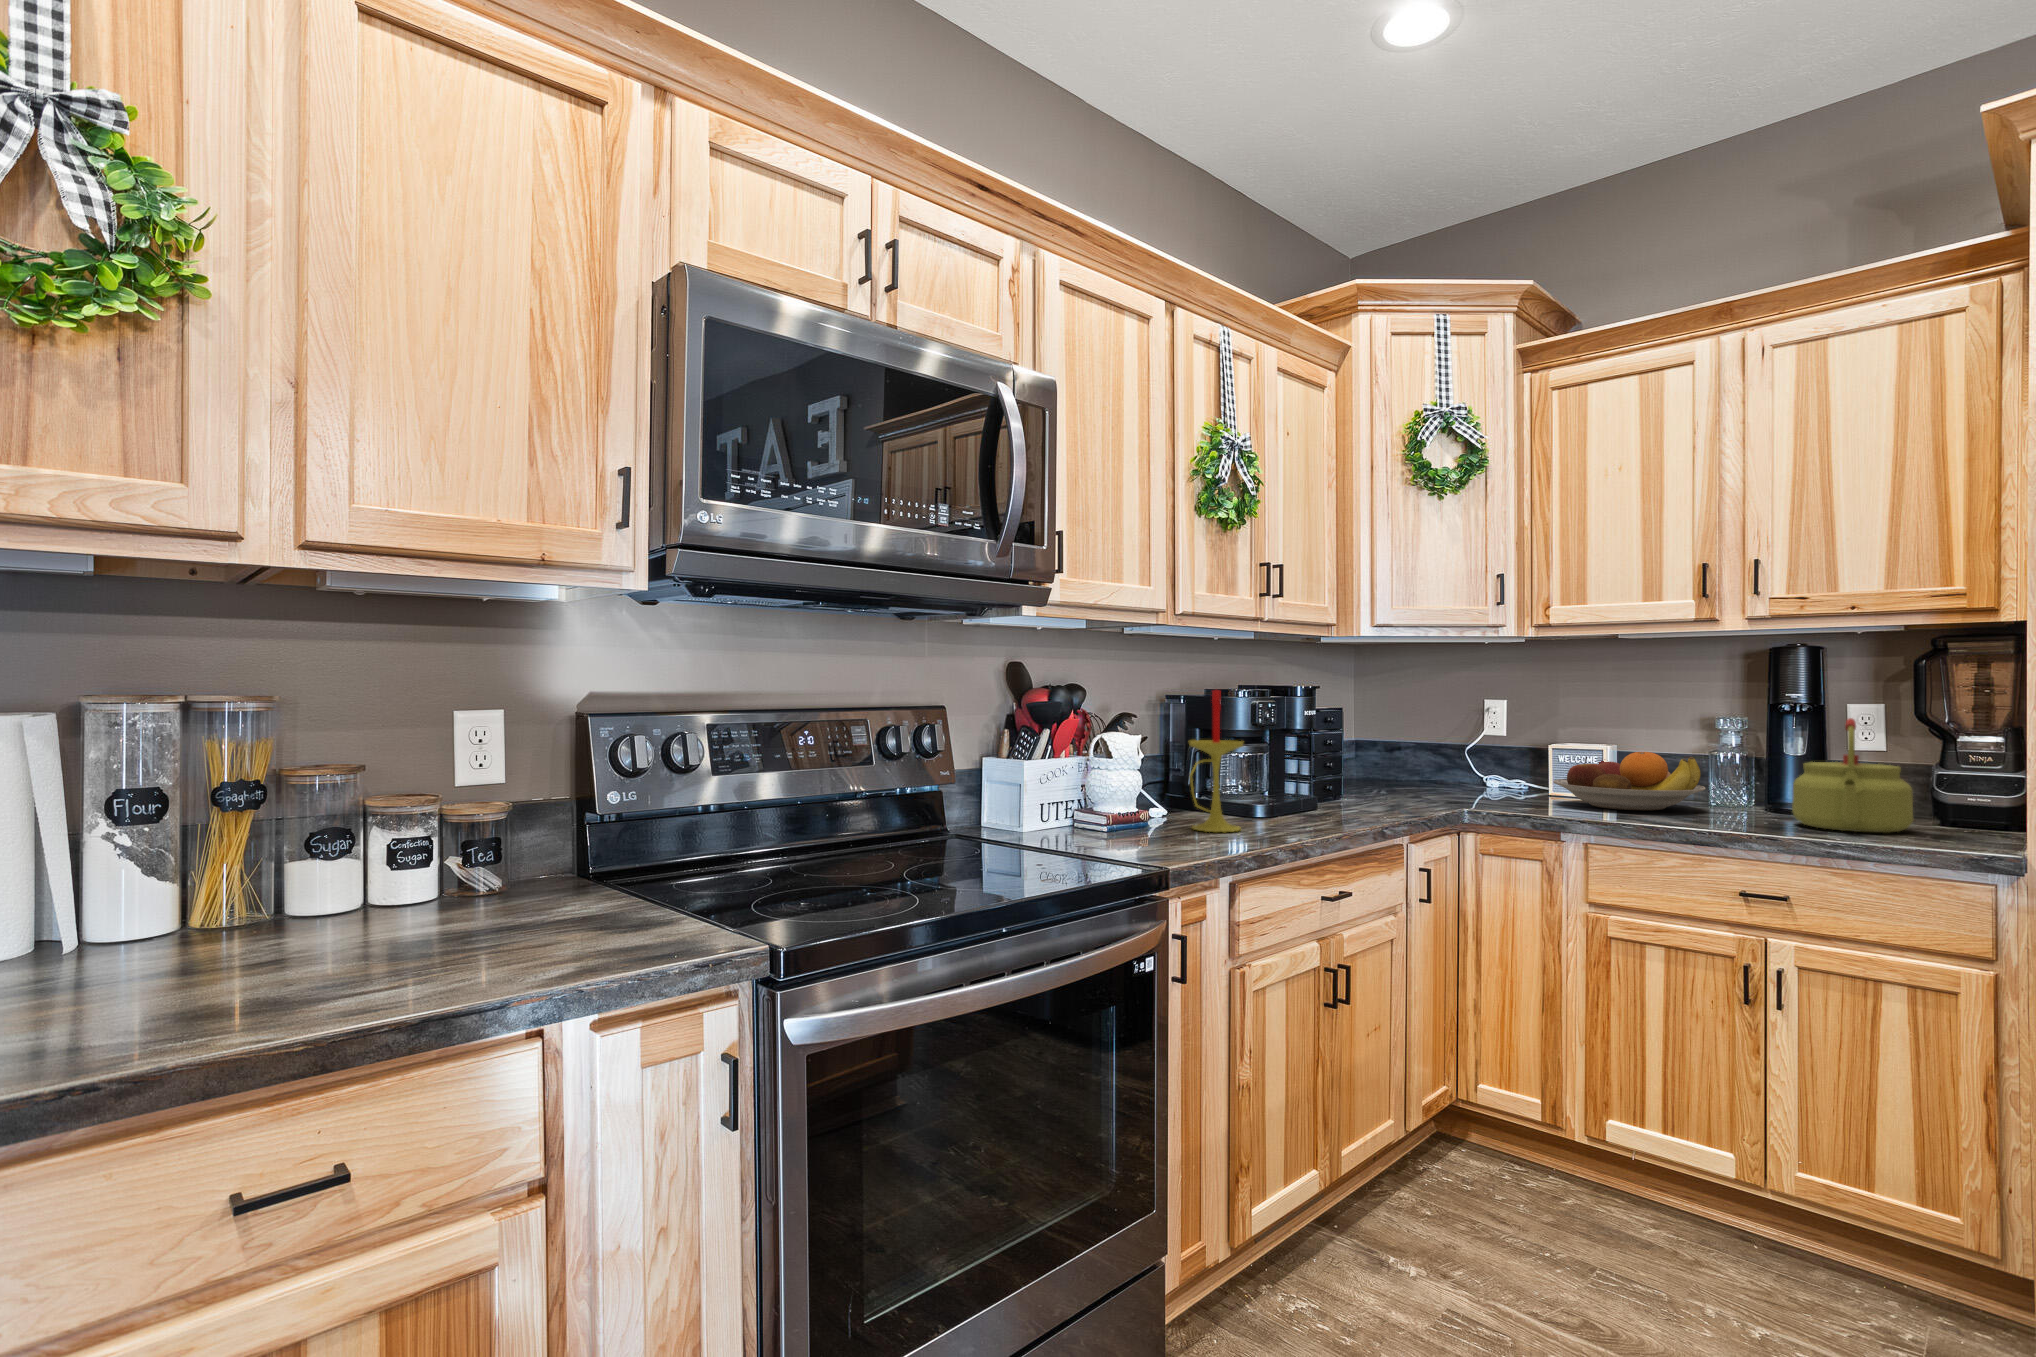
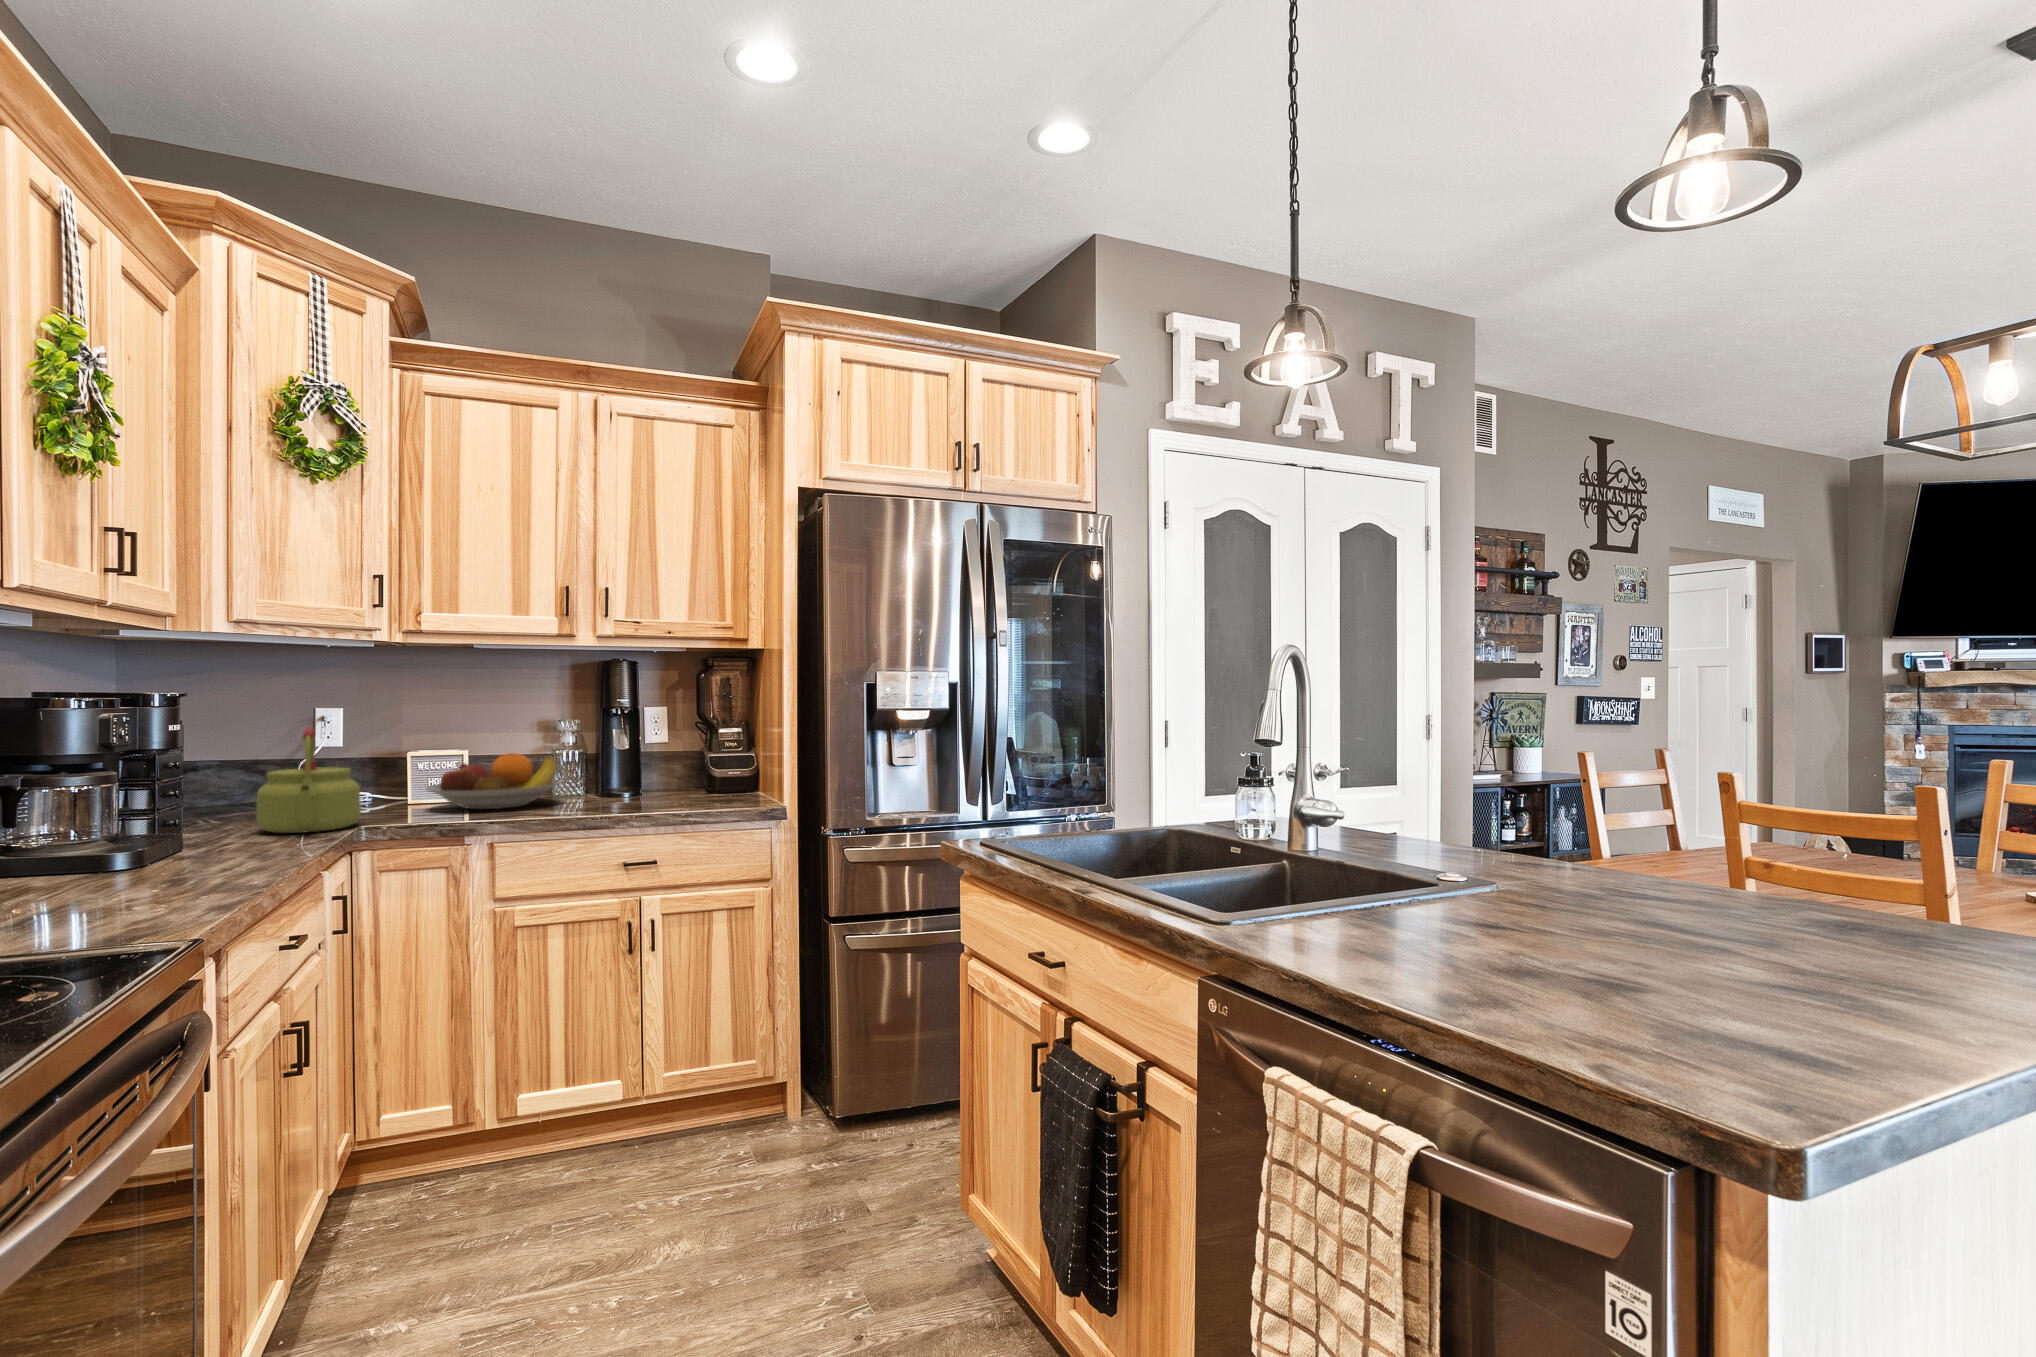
candle: present [1189,690,1243,832] -> none [83,711,180,909]
kettle: present [1792,718,1913,833] -> present [256,727,361,833]

